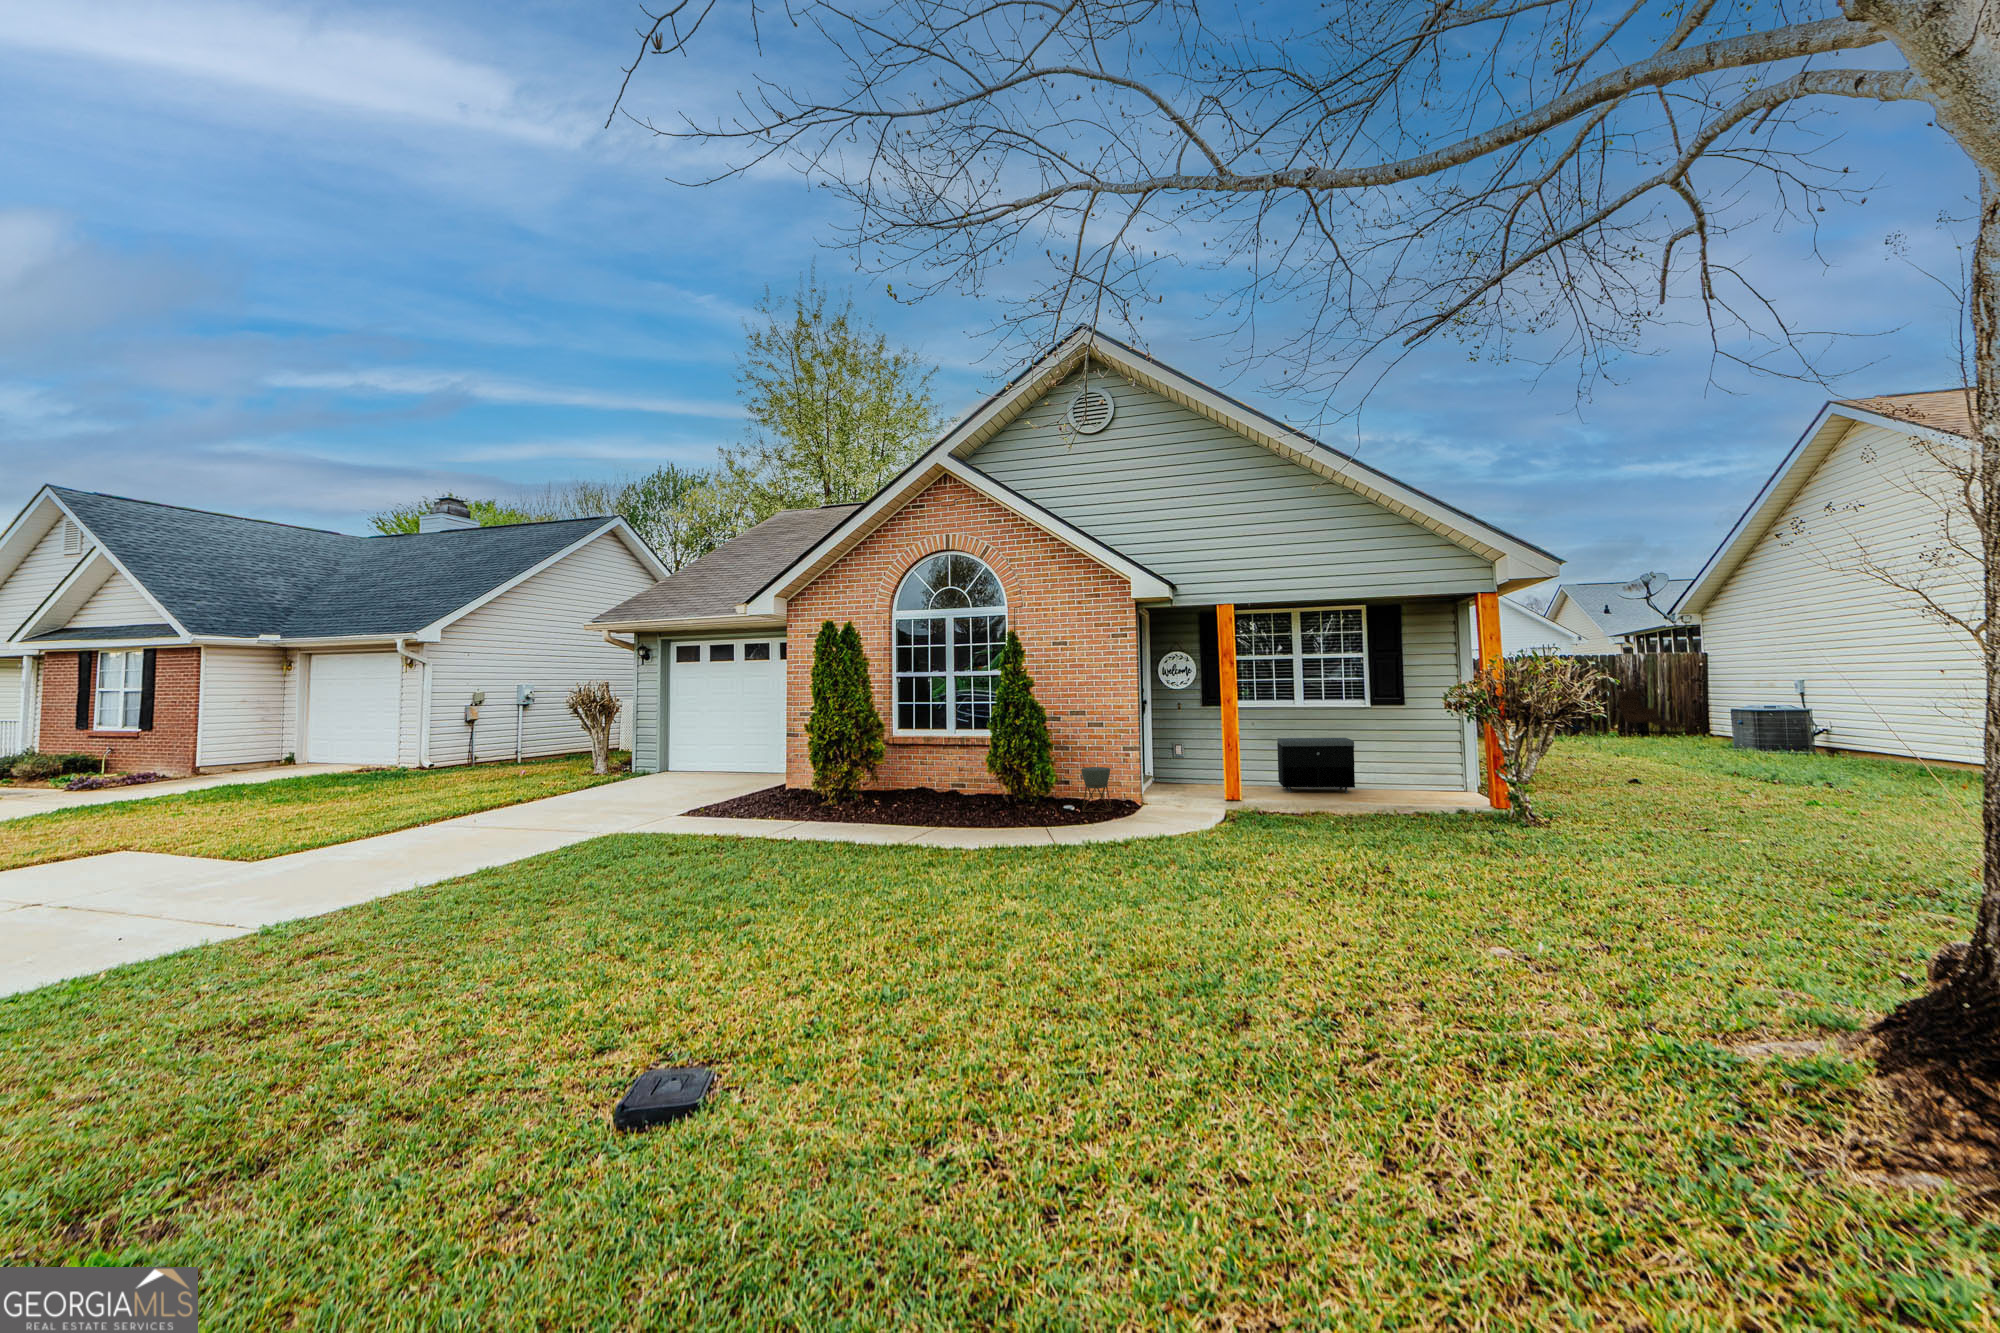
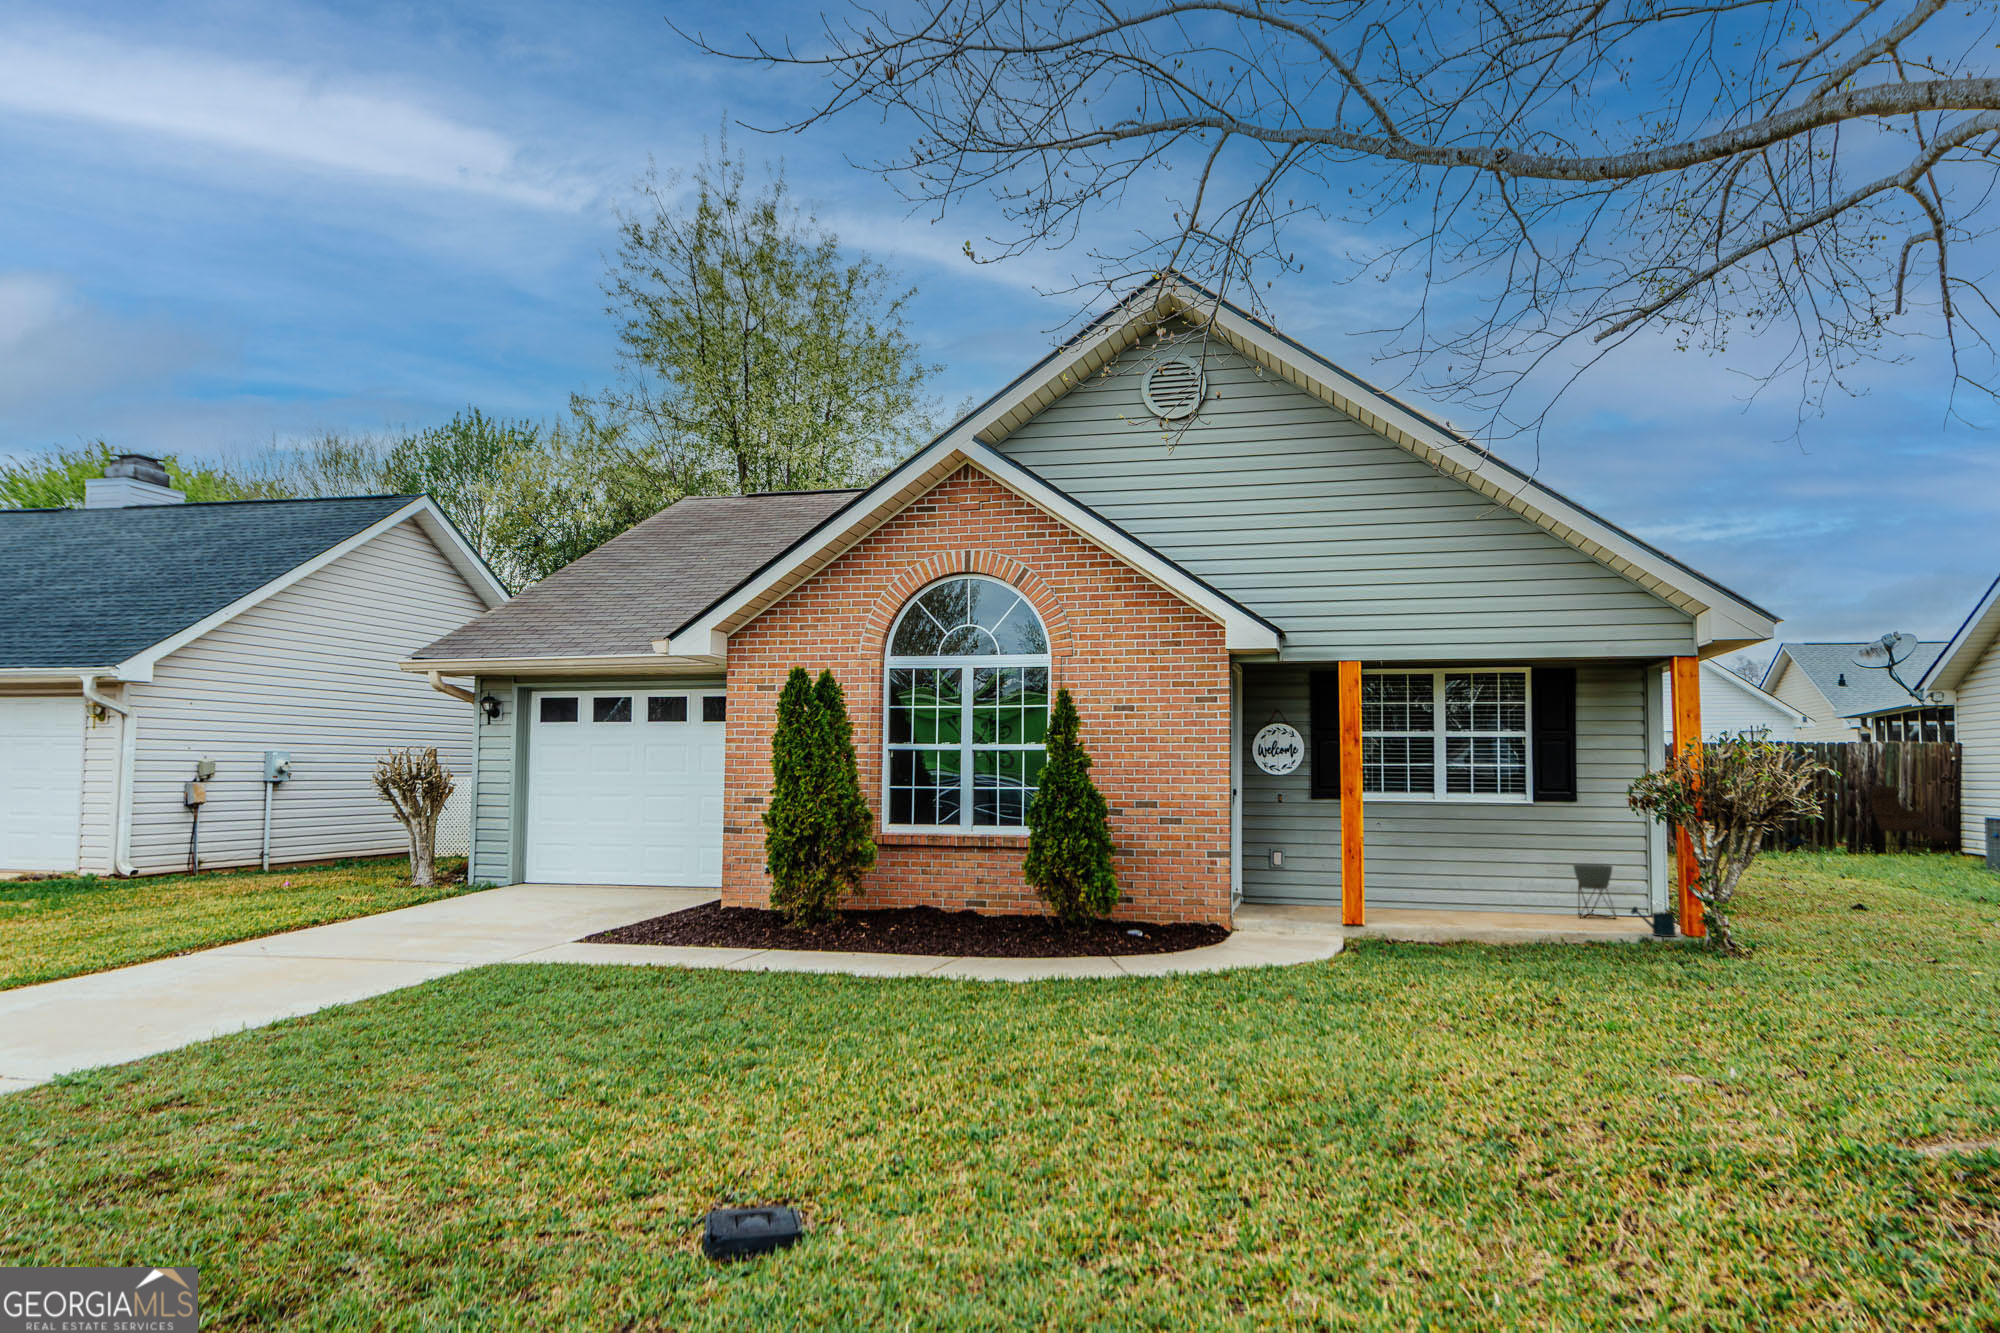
storage bench: present [1277,738,1355,793] -> none [1407,843,1512,918]
planter: present [1081,767,1112,812] -> present [1574,864,1617,919]
watering can: none [1446,784,1485,807] -> present [1631,907,1676,937]

